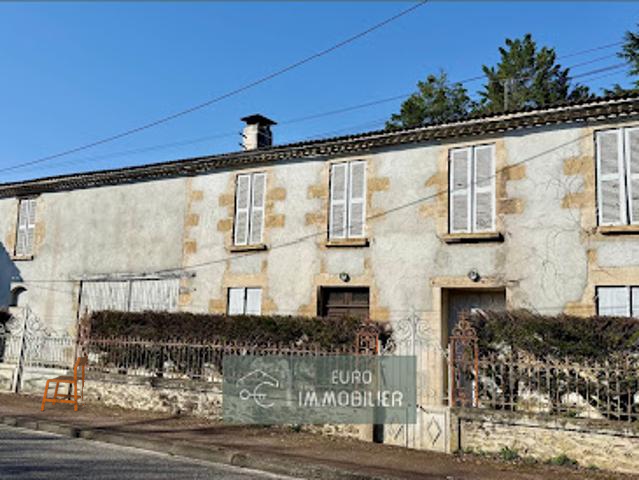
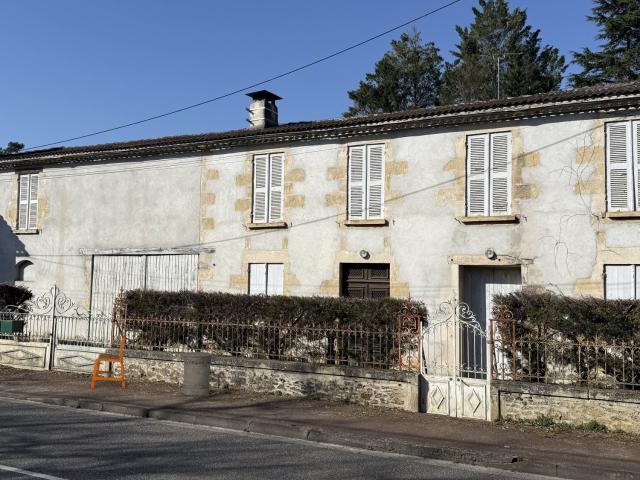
trash can: none [131,372,167,420] -> present [182,351,213,395]

